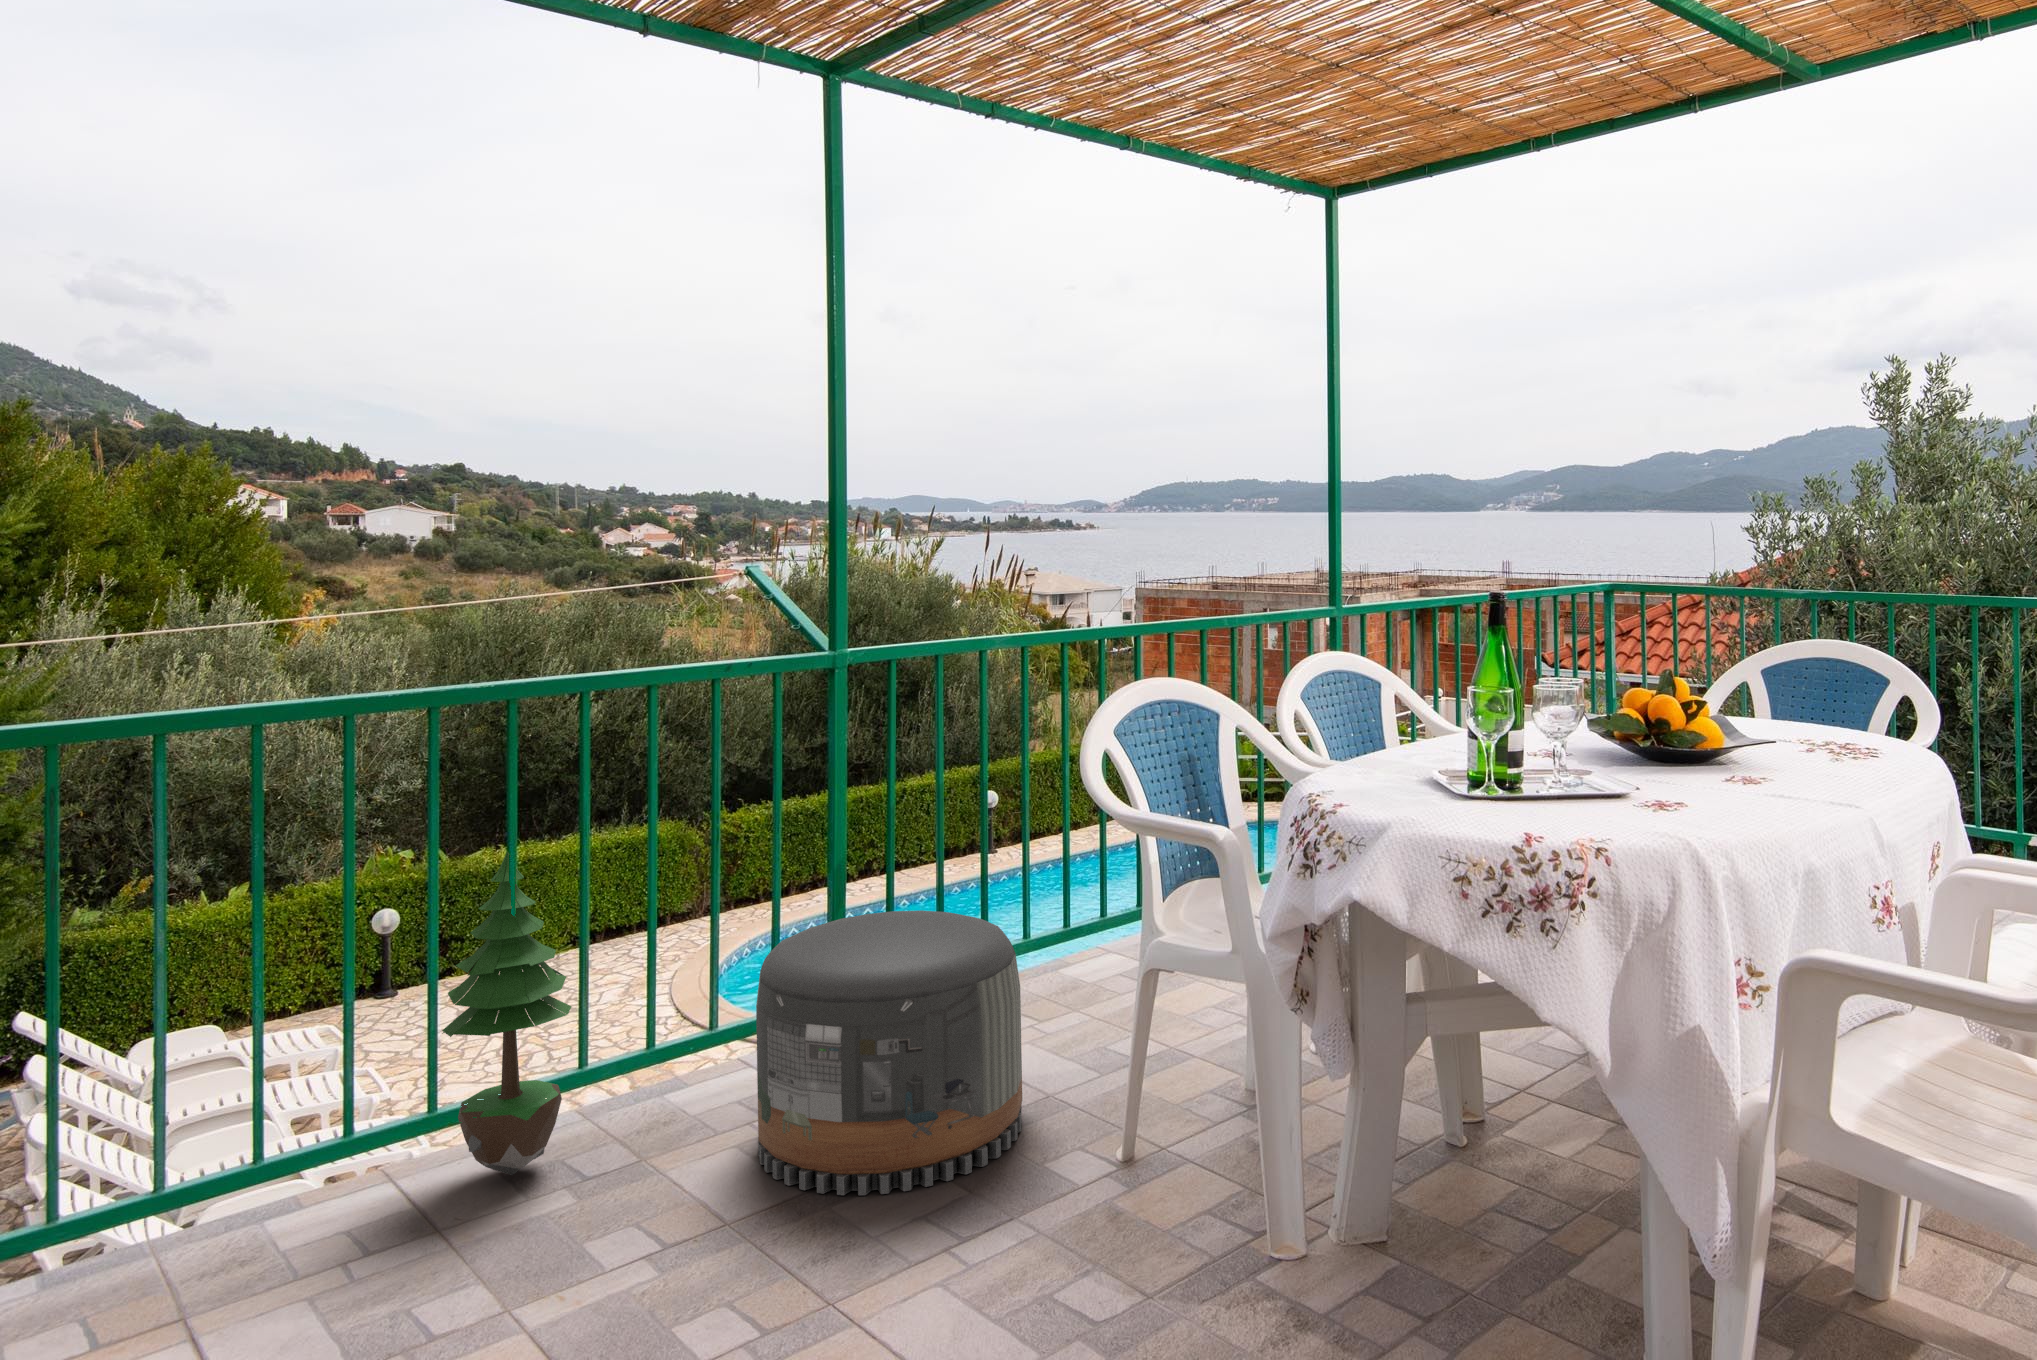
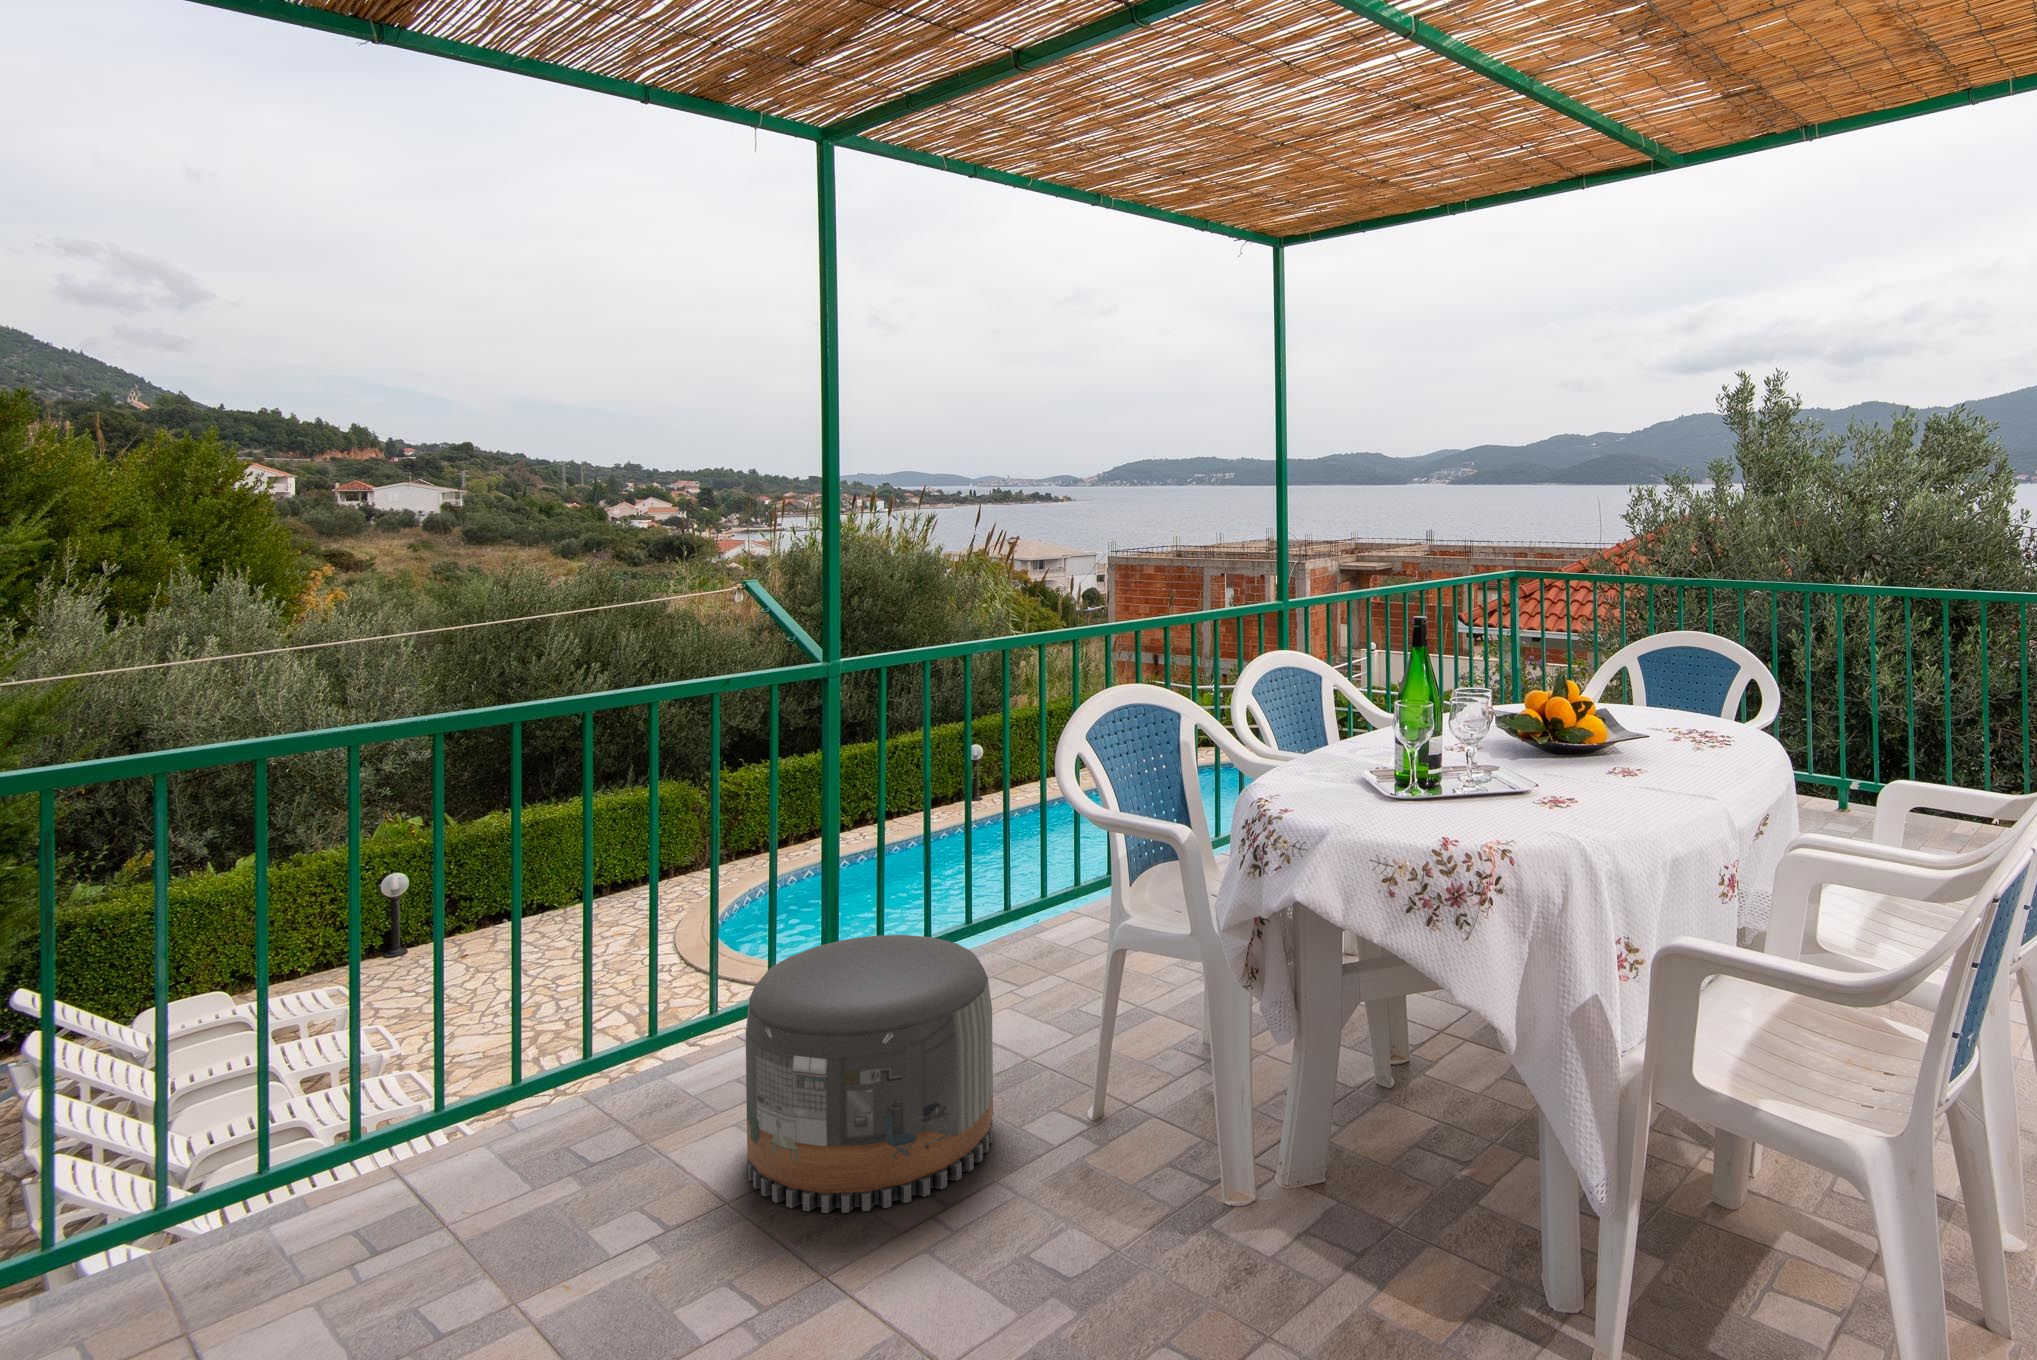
potted tree: present [442,851,572,1175] -> none [445,892,570,1194]

